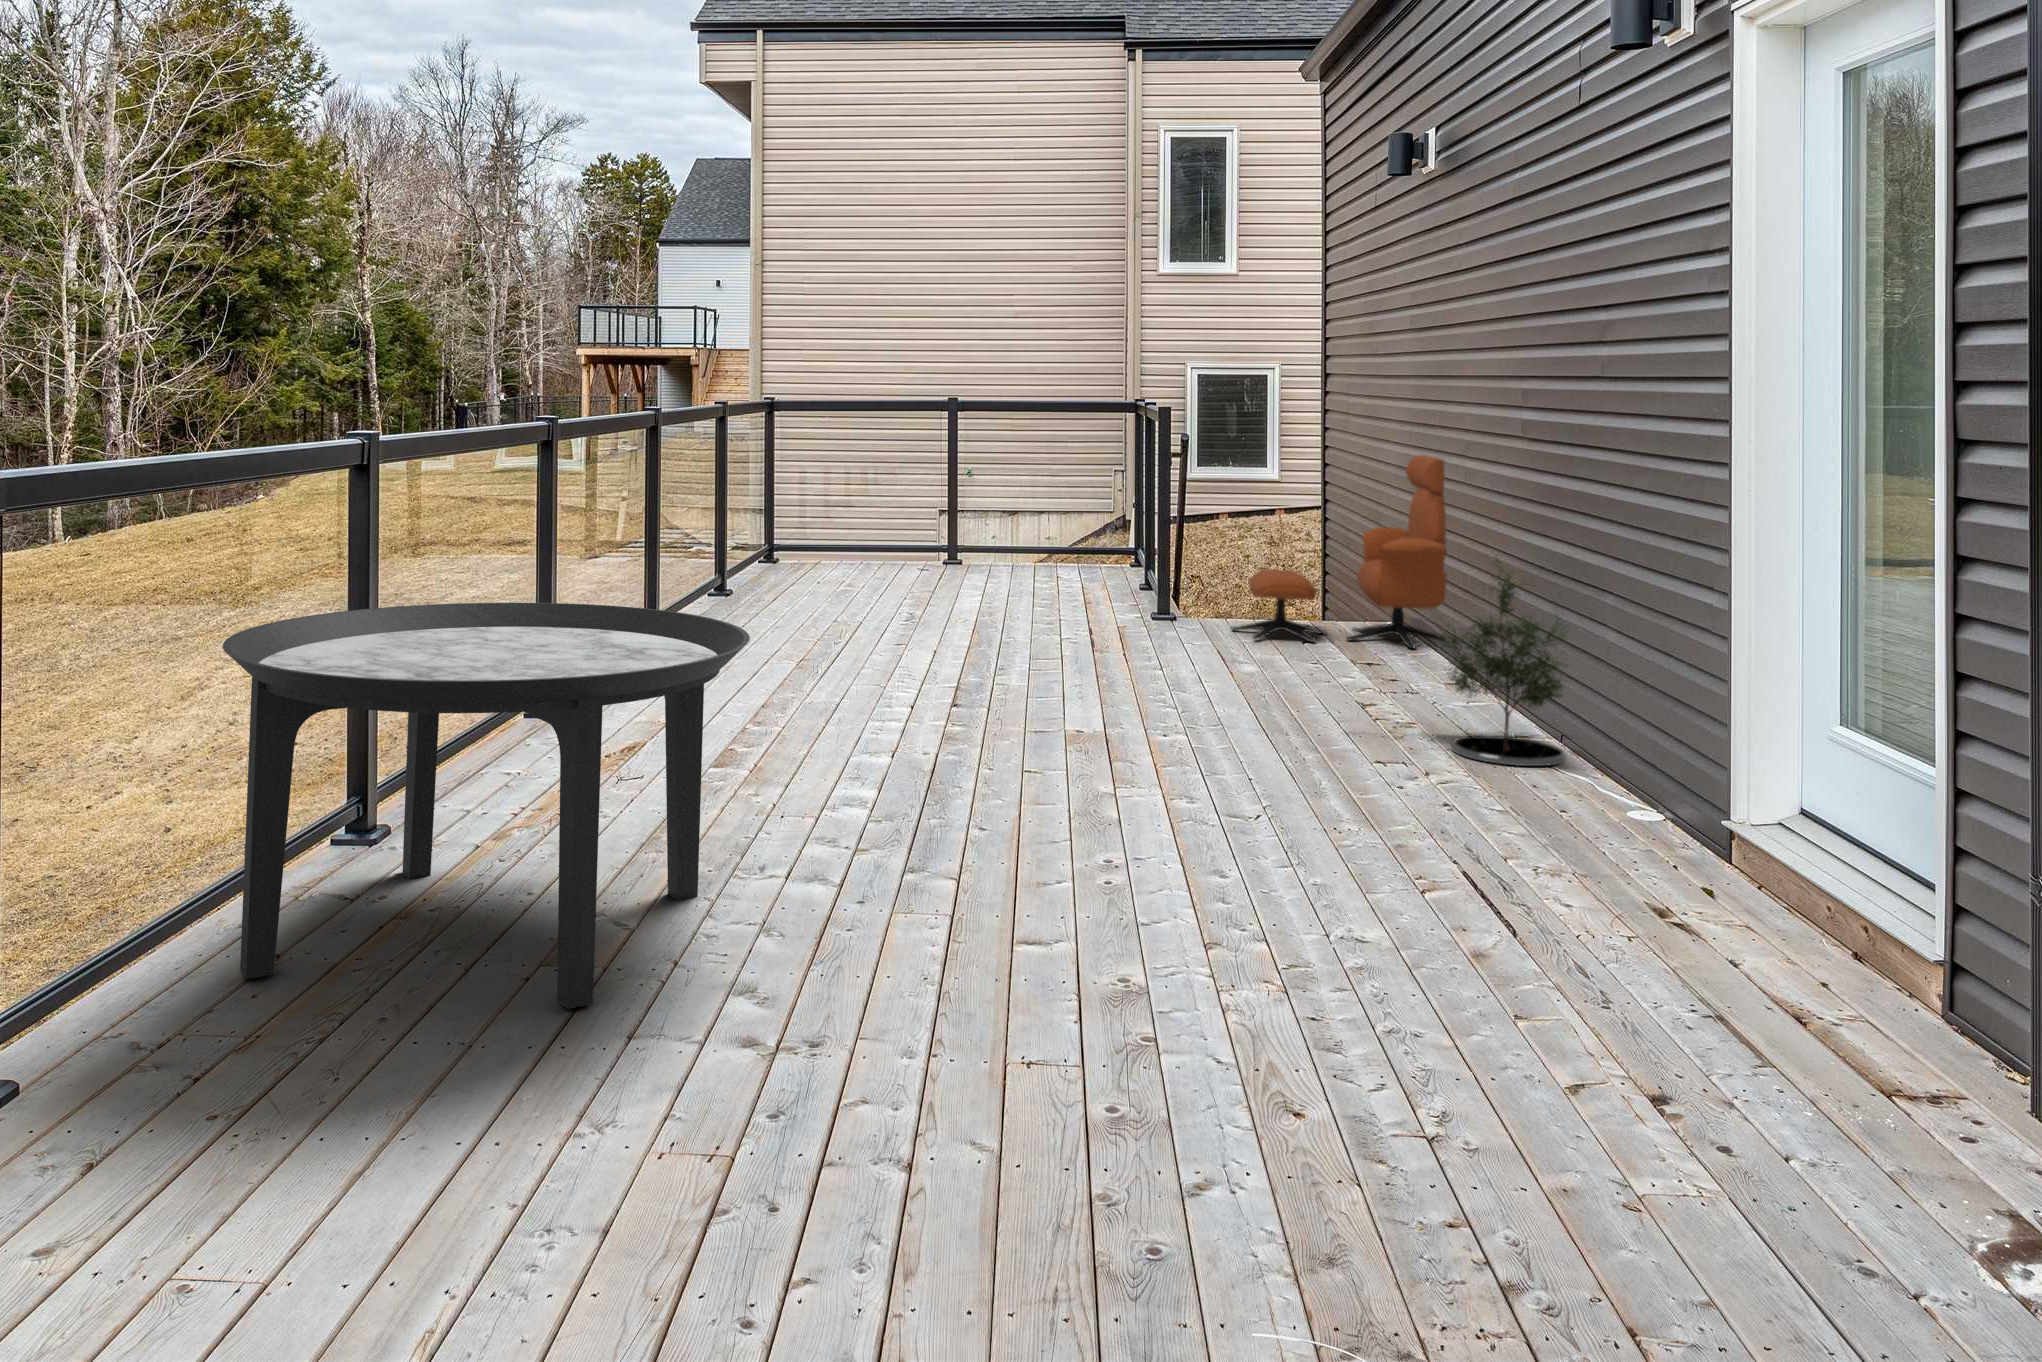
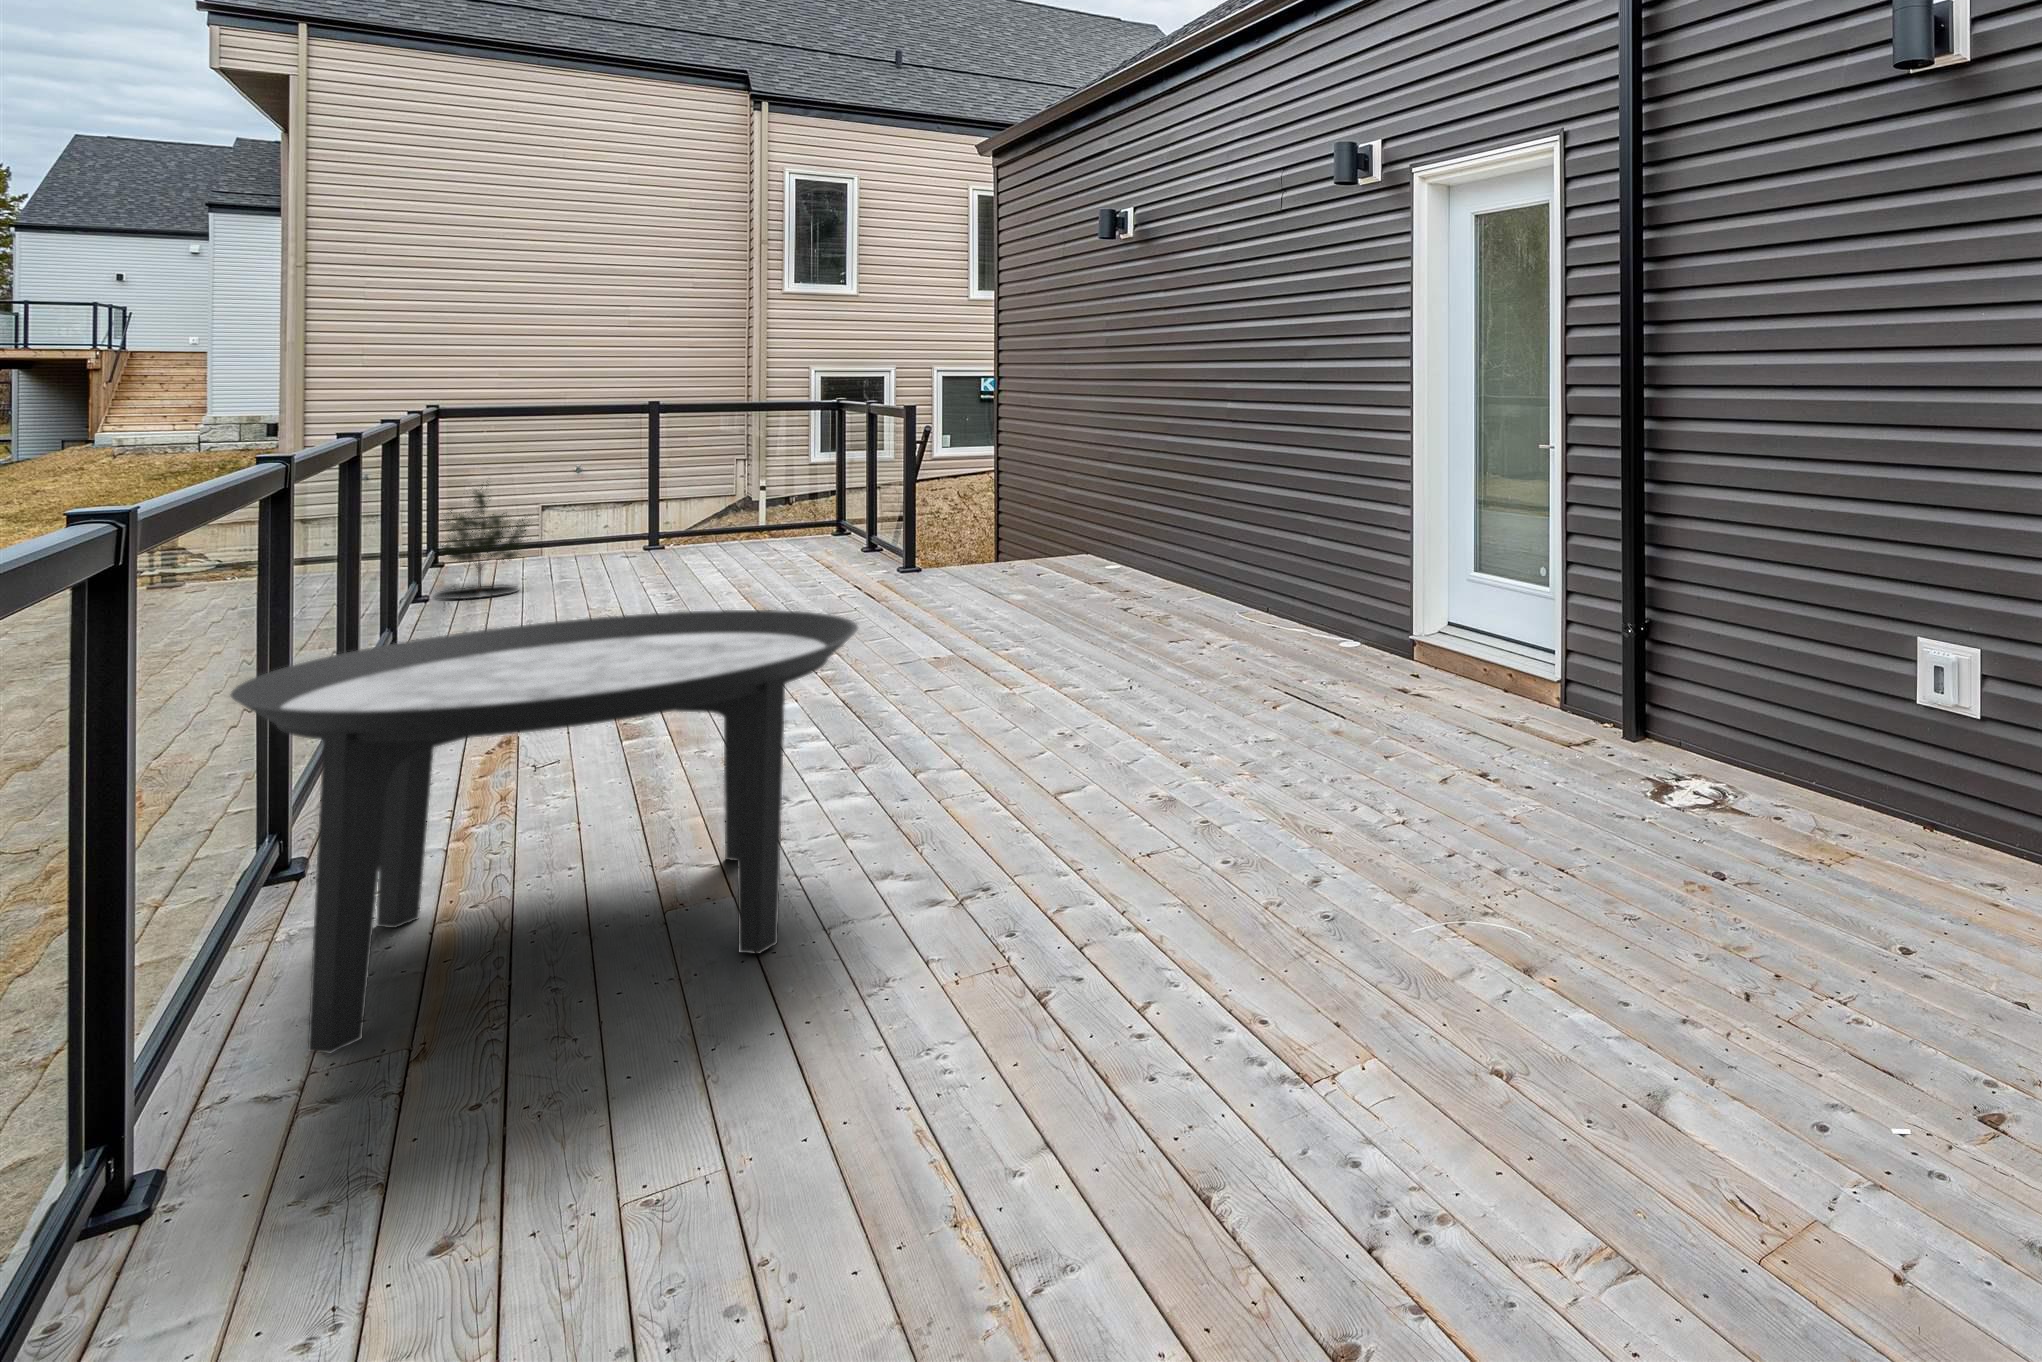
lounge chair: present [1231,455,1451,648] -> none [983,441,1154,588]
potted tree: present [1438,560,1568,766] -> present [434,485,529,599]

